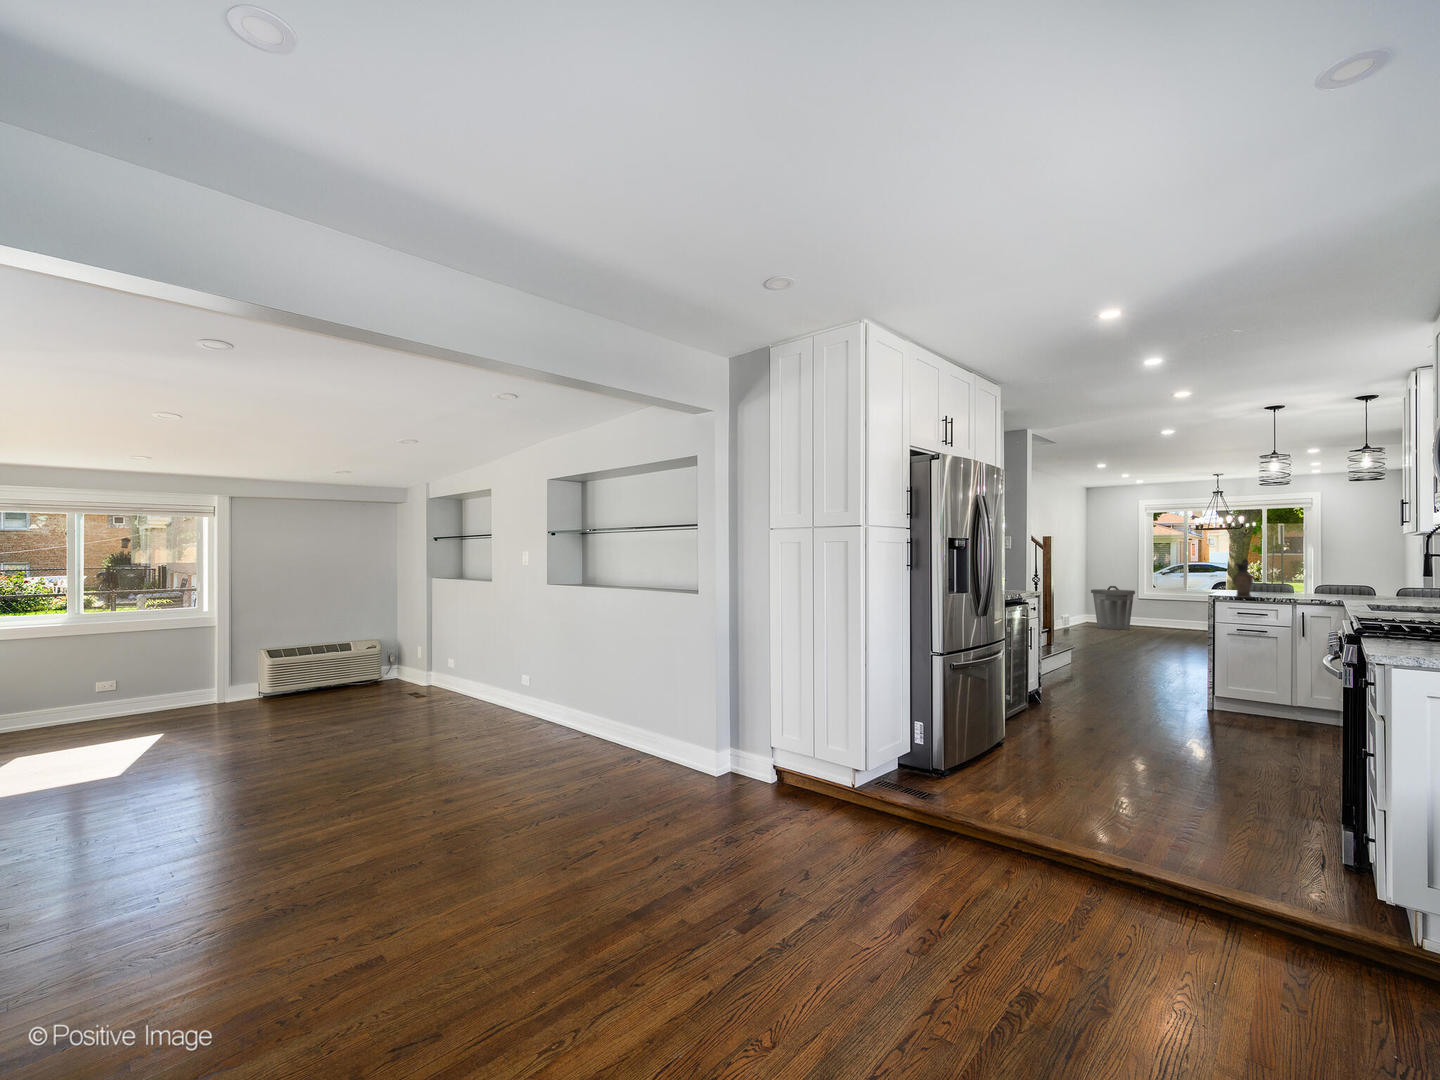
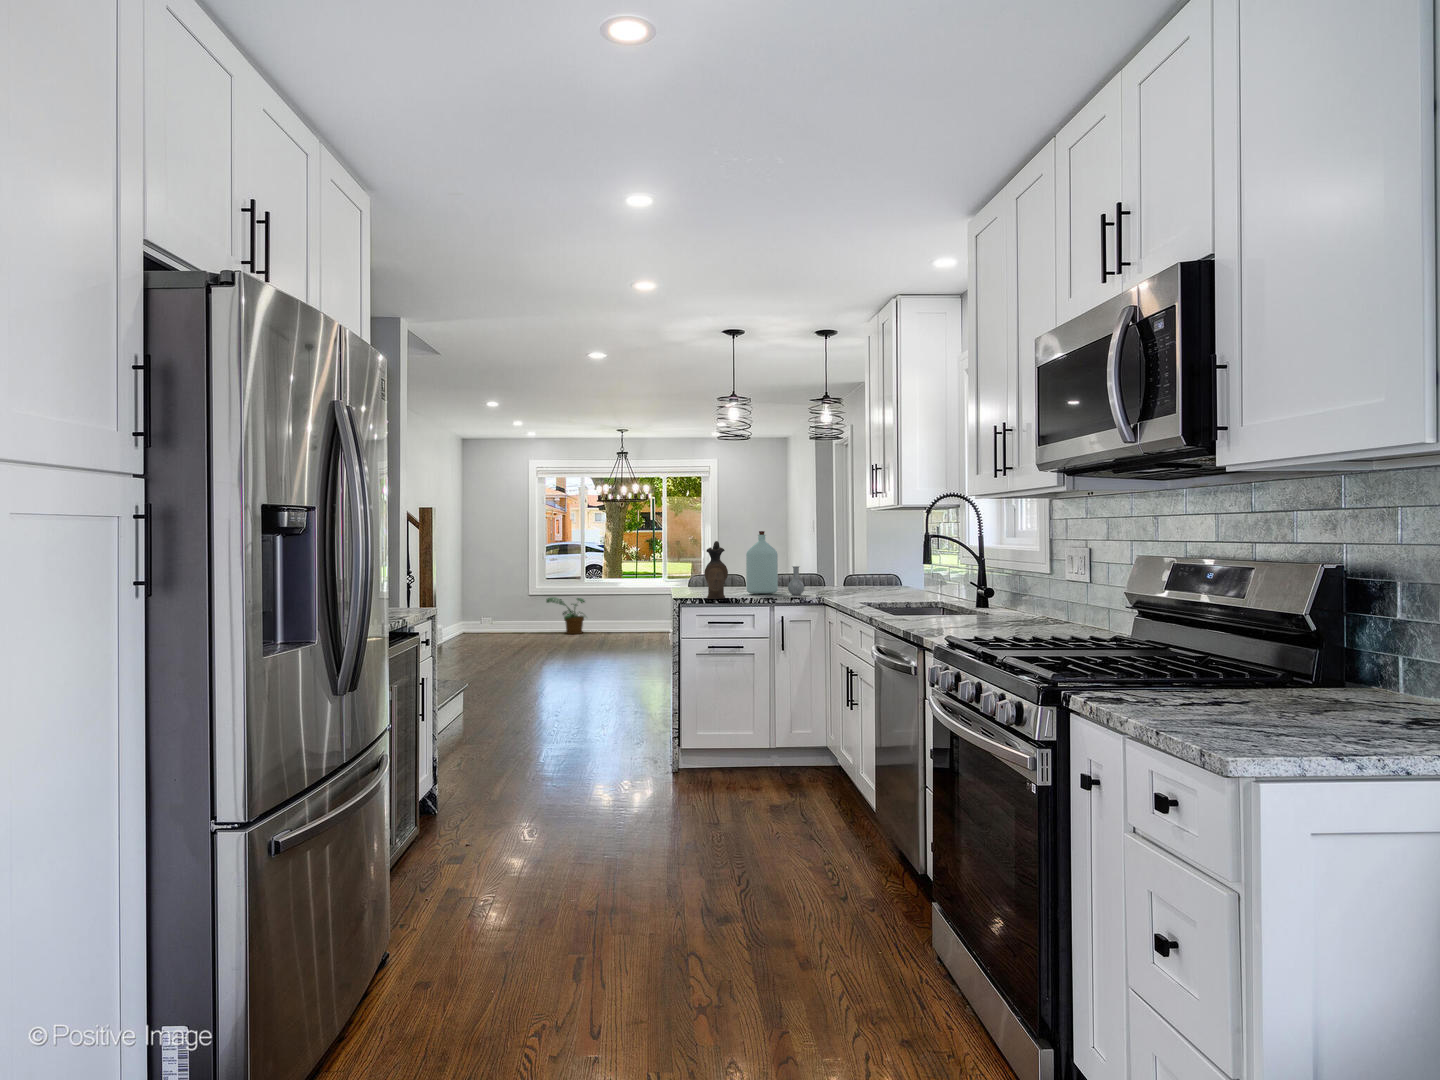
bottle: none [1279,551,1332,599] -> present [746,531,804,595]
trash can: present [1091,586,1135,629] -> none [471,577,526,637]
potted plant: none [1152,603,1190,633] -> present [546,598,585,634]

